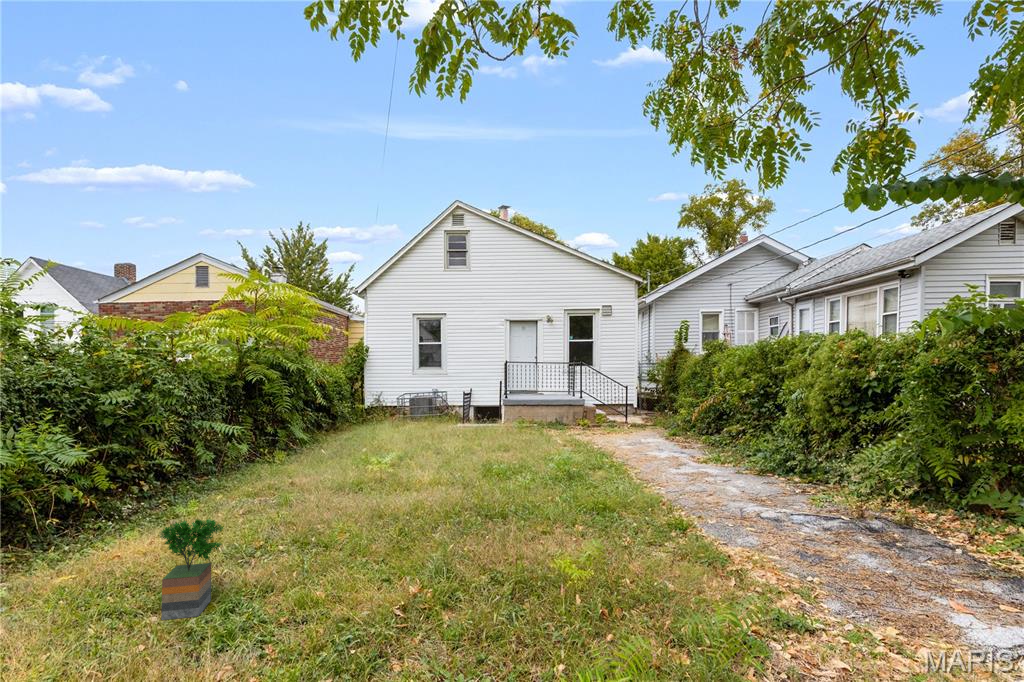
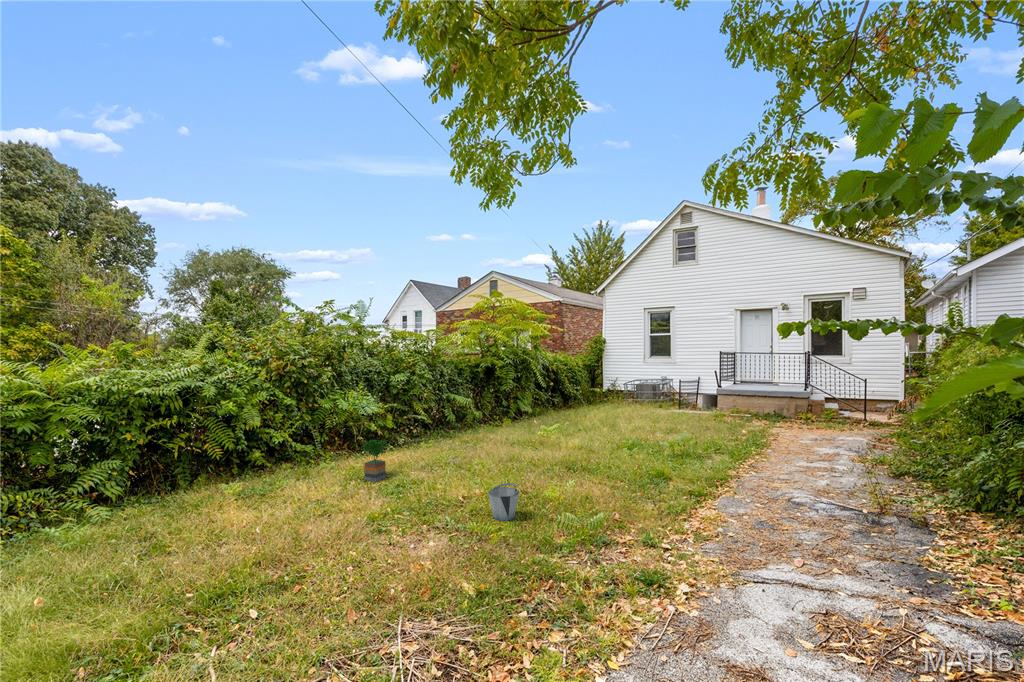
bucket: none [547,555,603,633] -> present [488,483,519,521]

